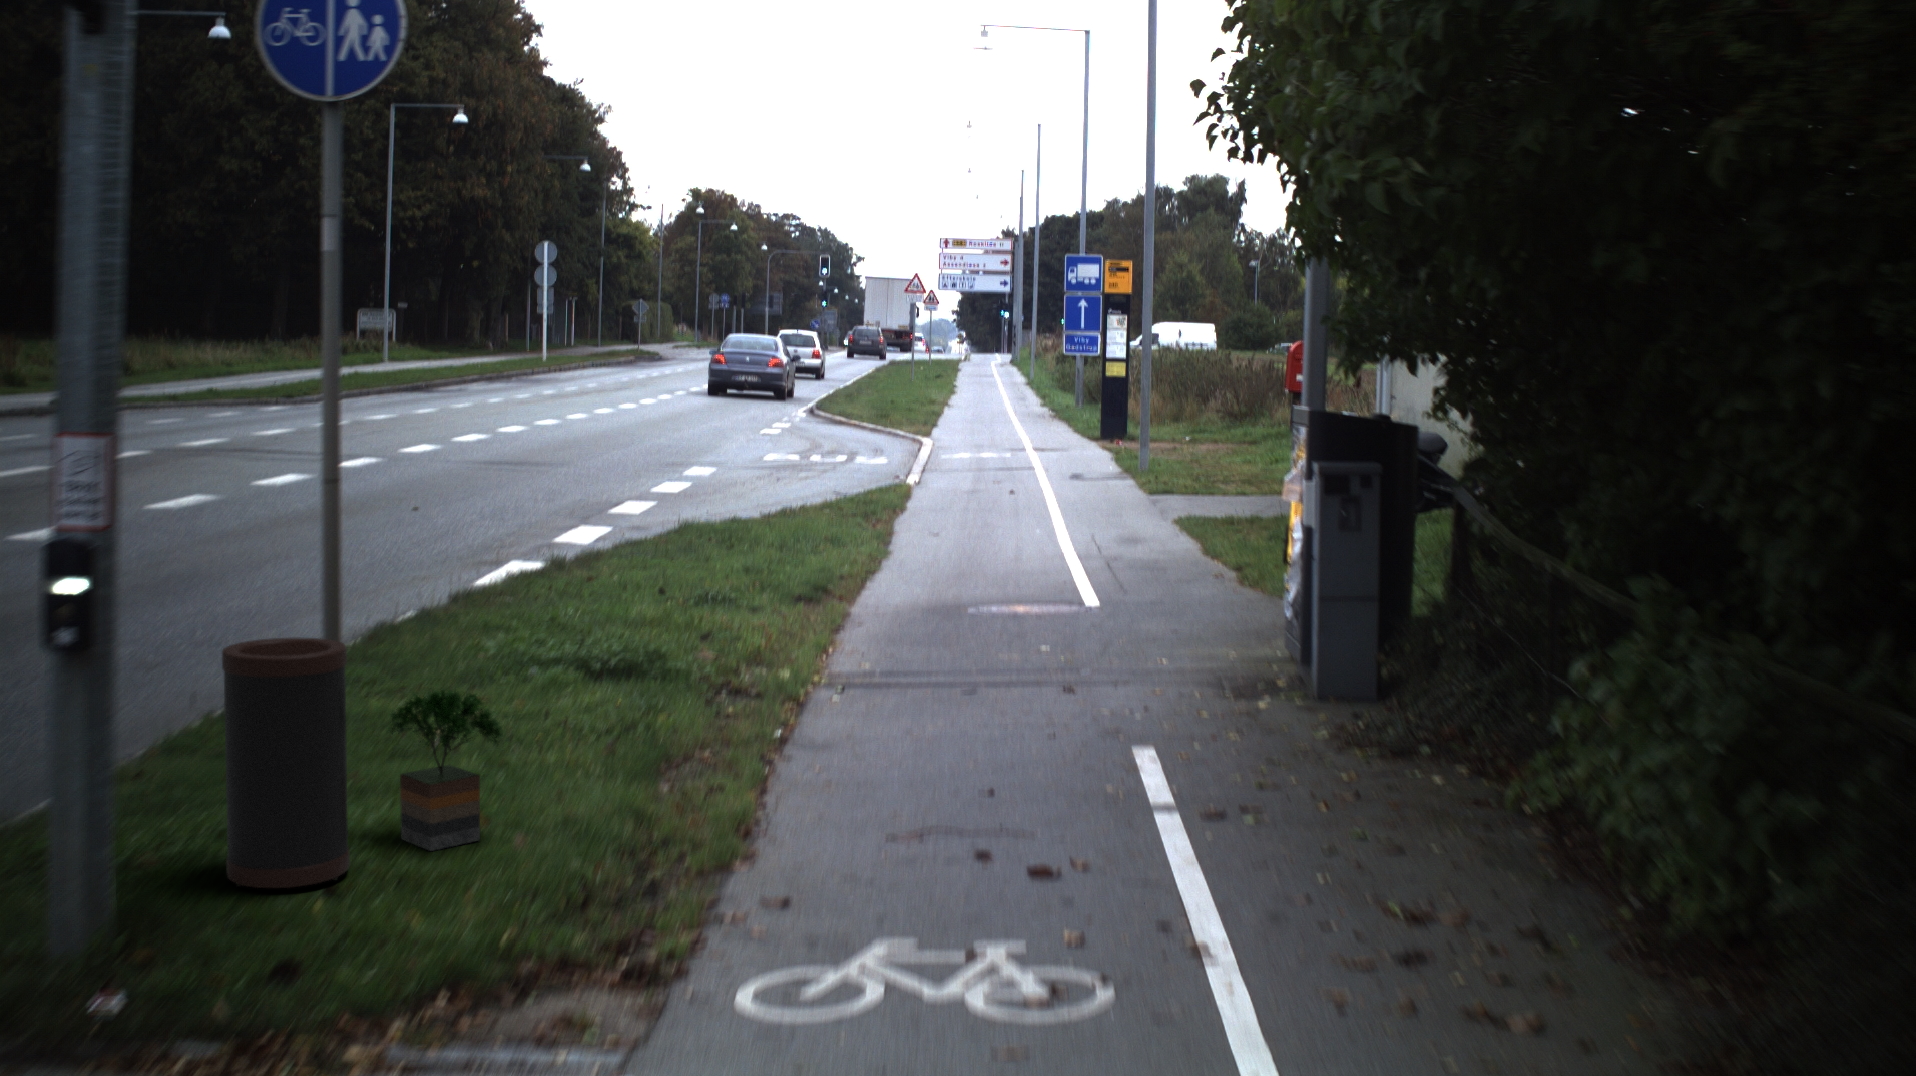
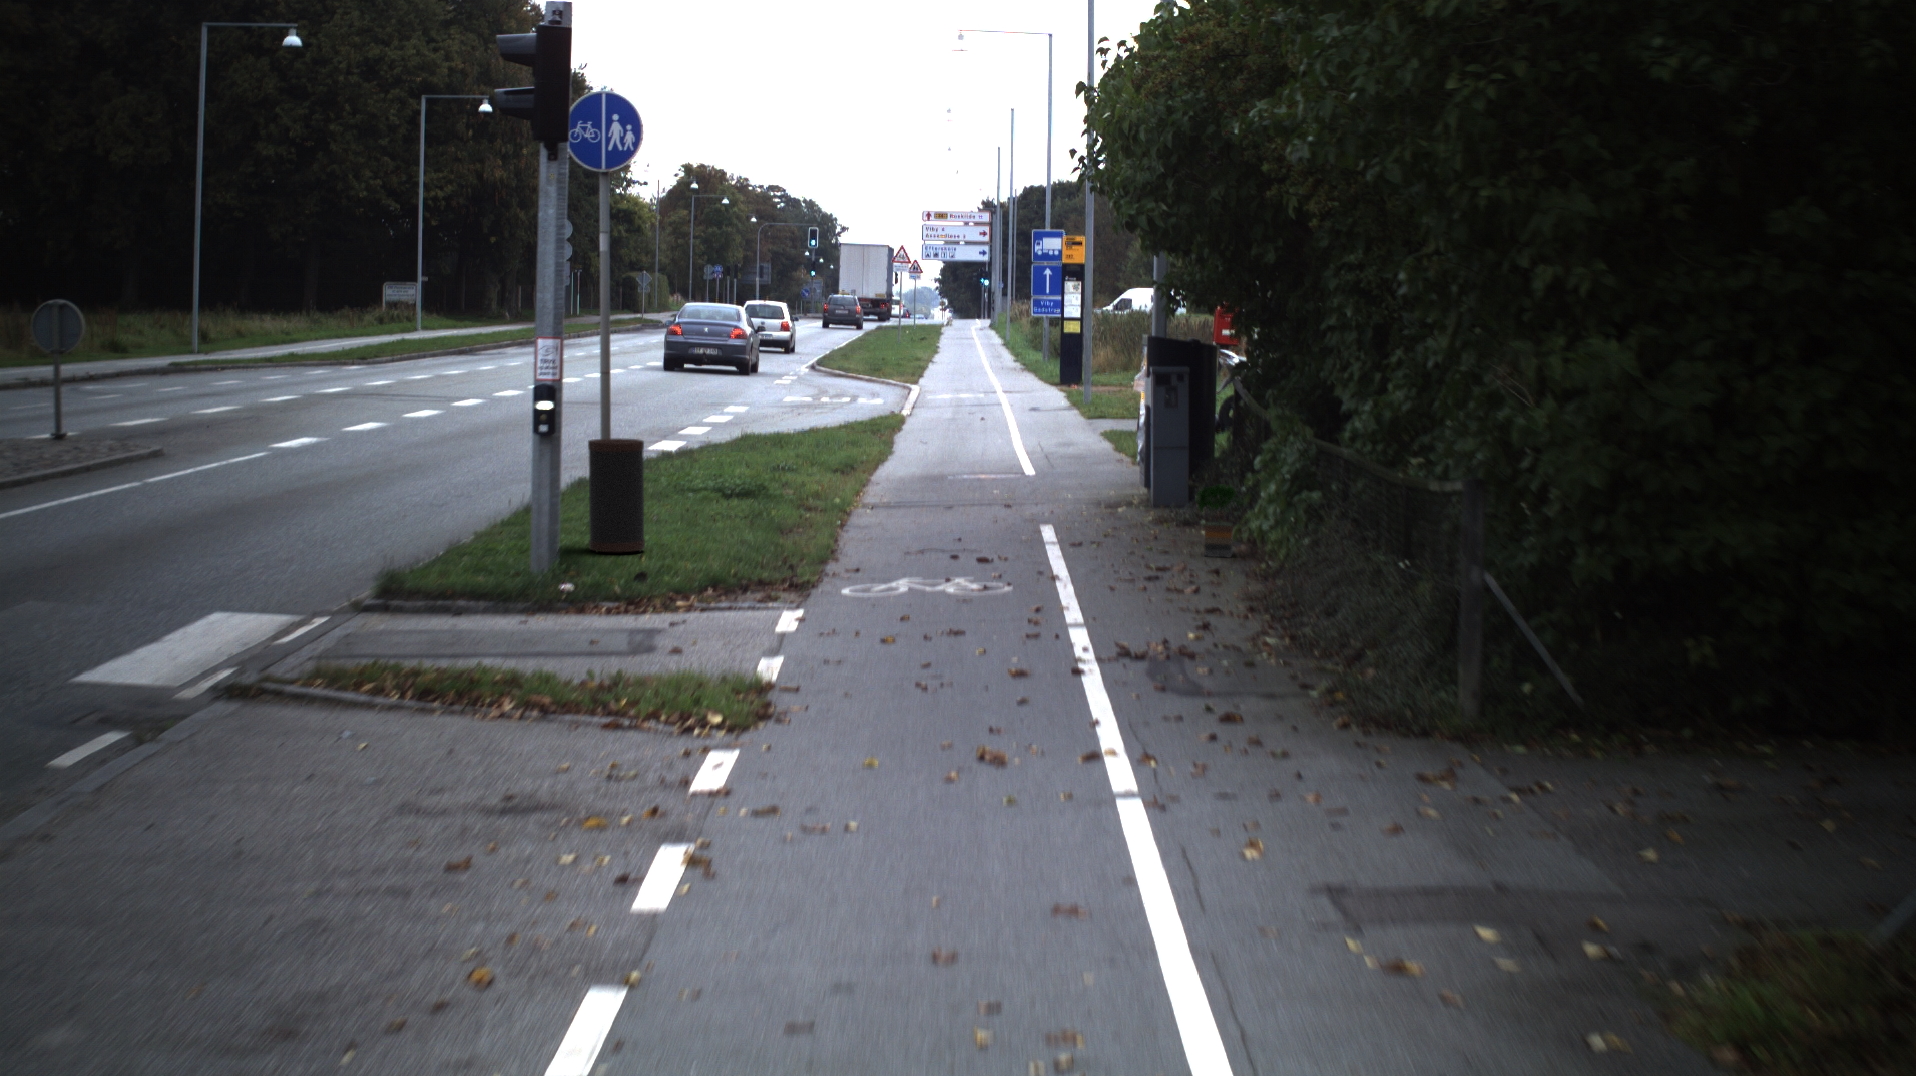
potted tree: present [389,690,503,851] -> present [1196,484,1244,557]

